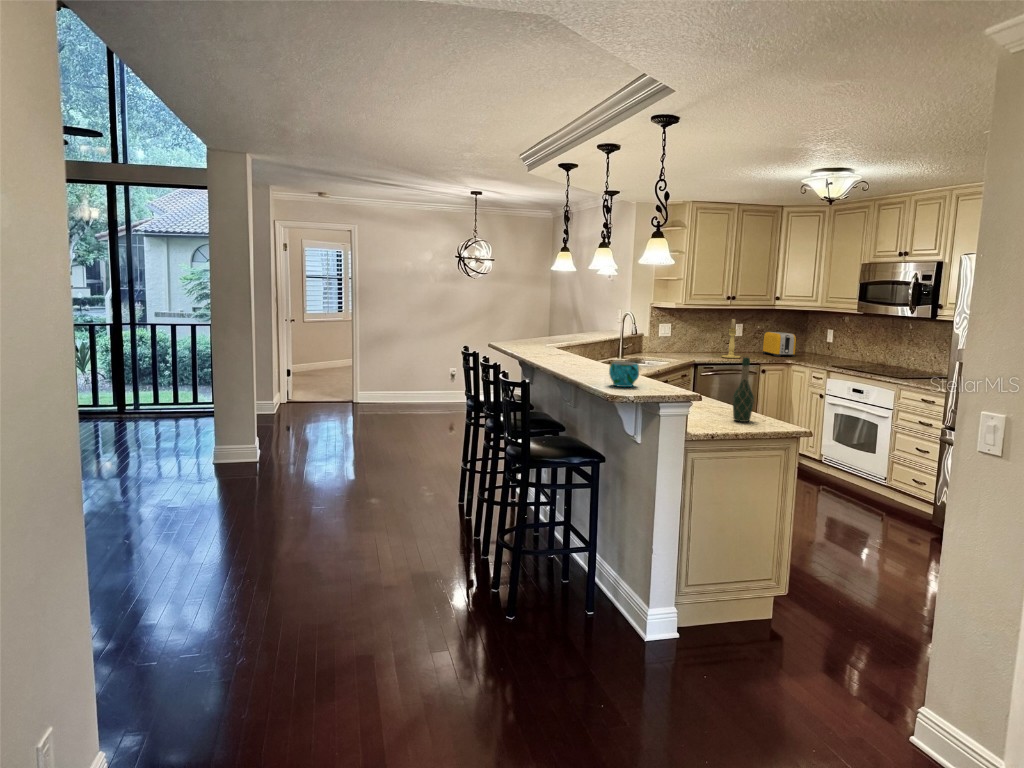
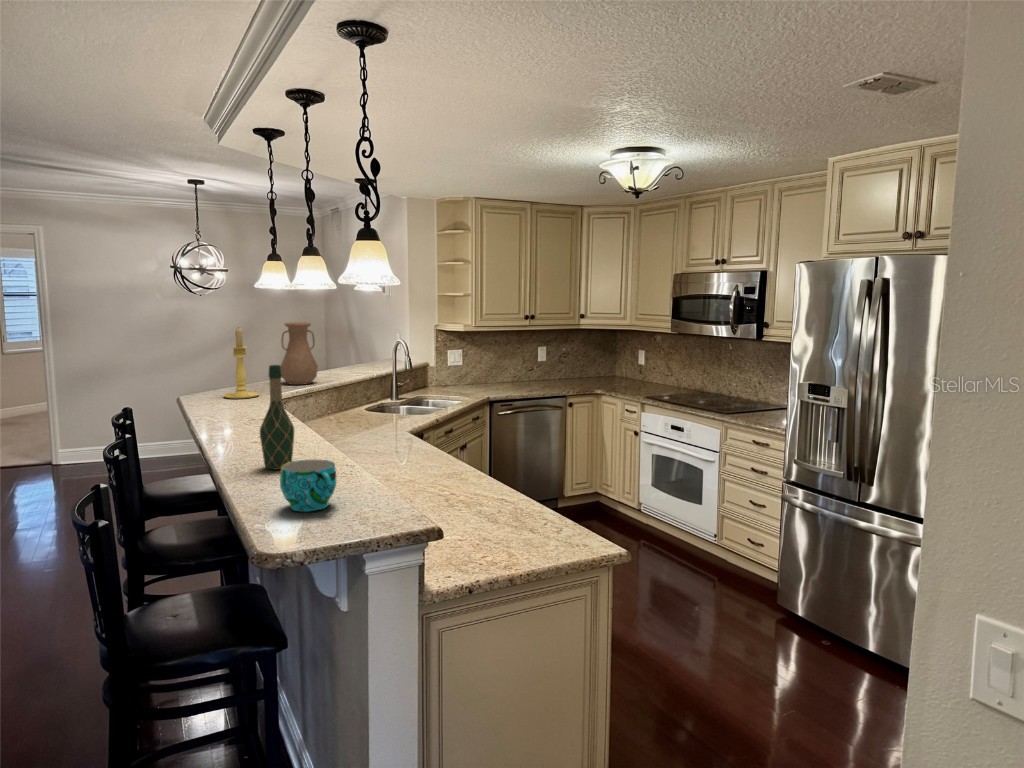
vase: none [545,297,571,342] -> present [281,322,318,385]
candle holder: present [722,319,740,358] -> present [223,328,259,399]
toaster: present [763,332,796,357] -> none [570,355,605,384]
wine bottle: present [733,357,754,422] -> present [260,365,294,469]

